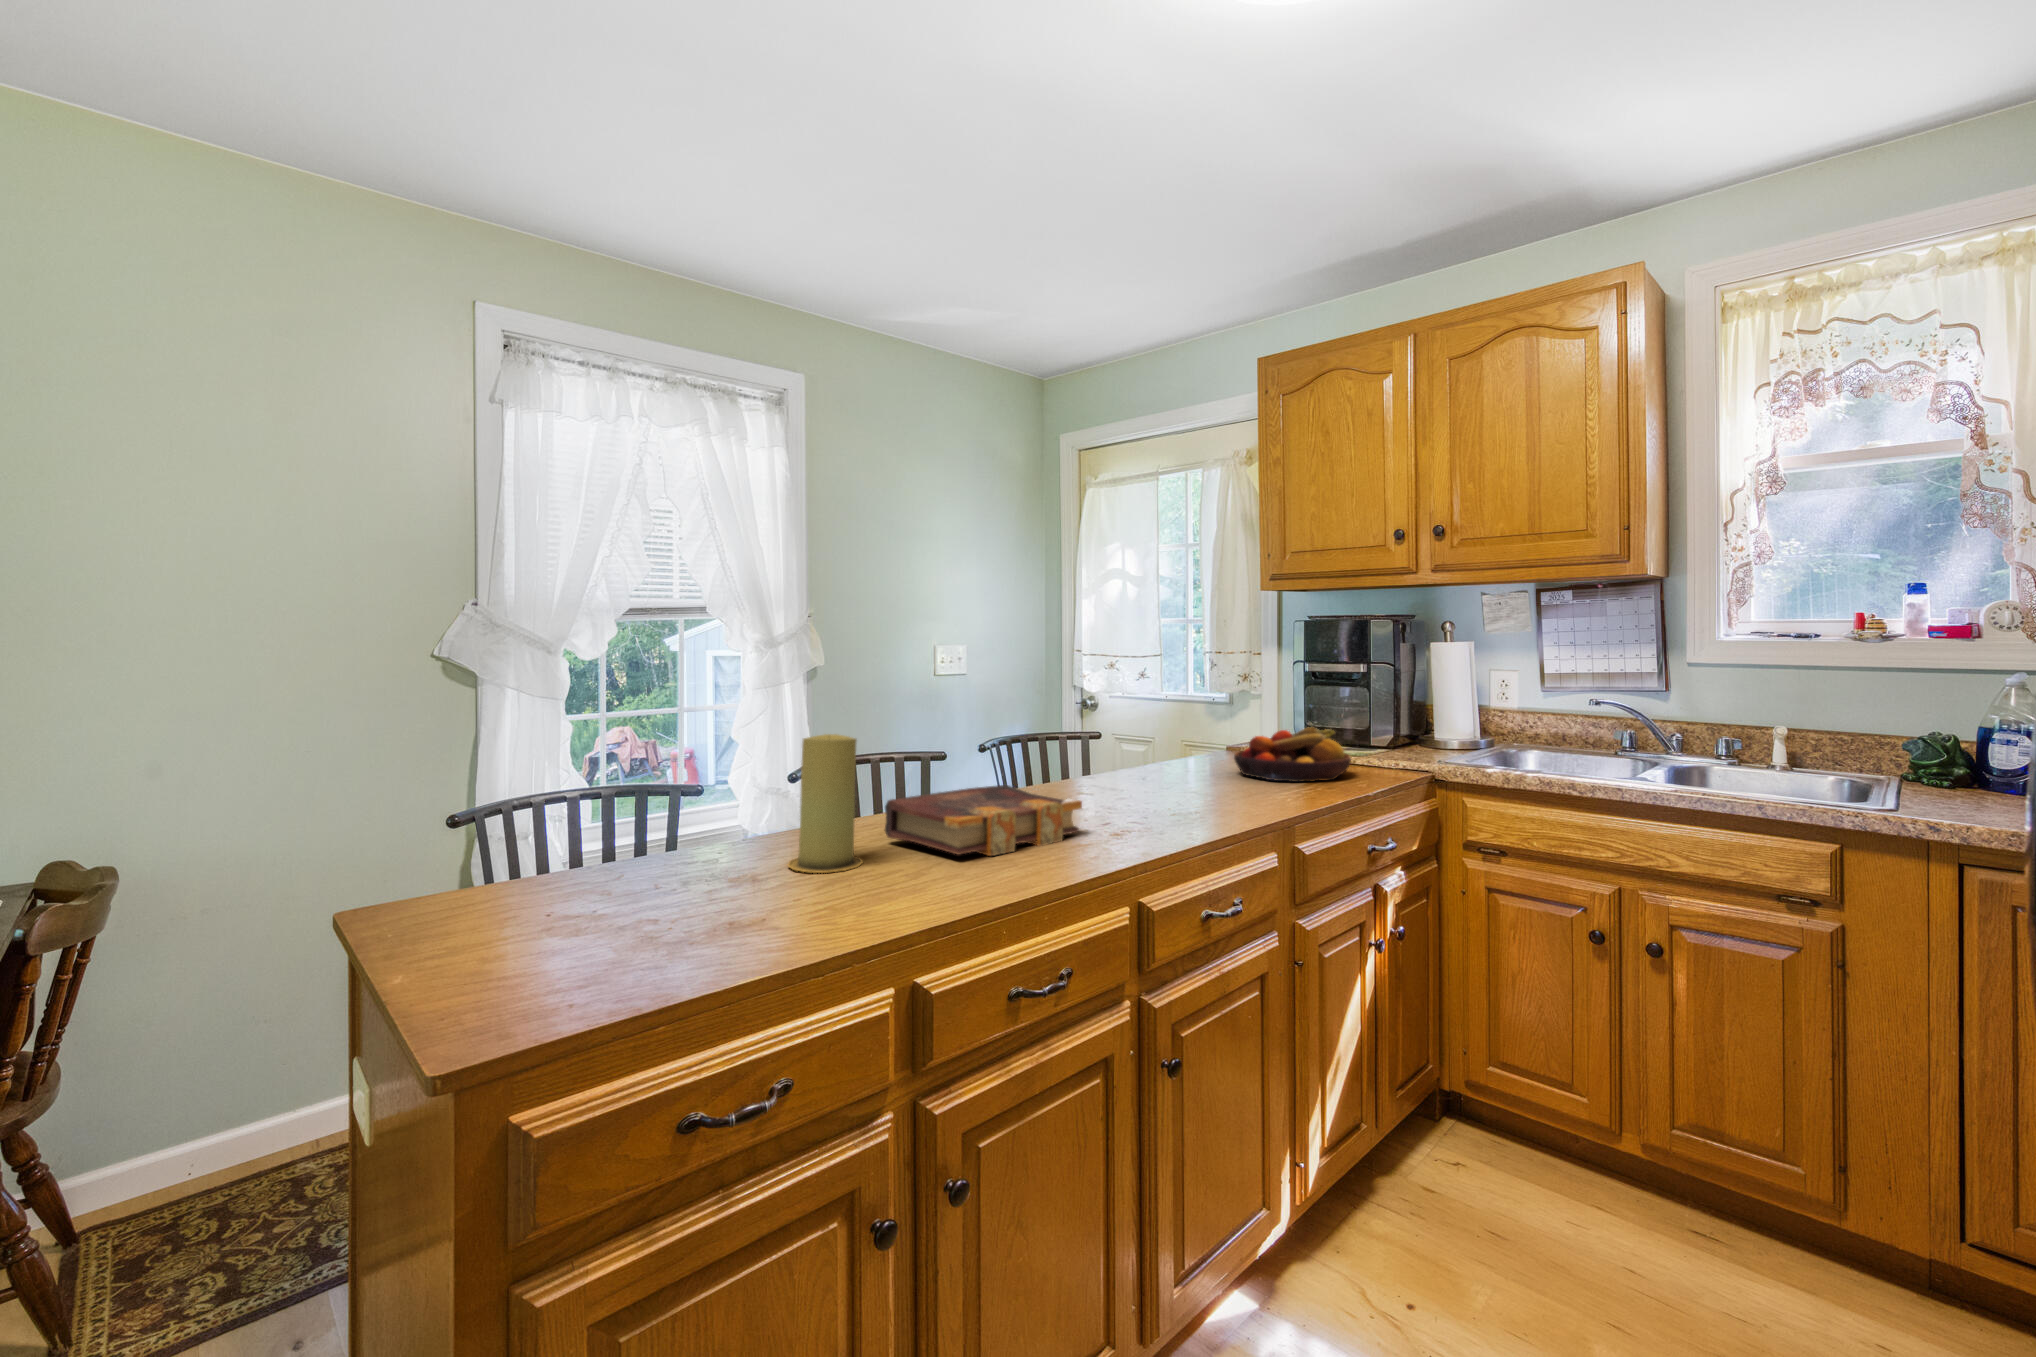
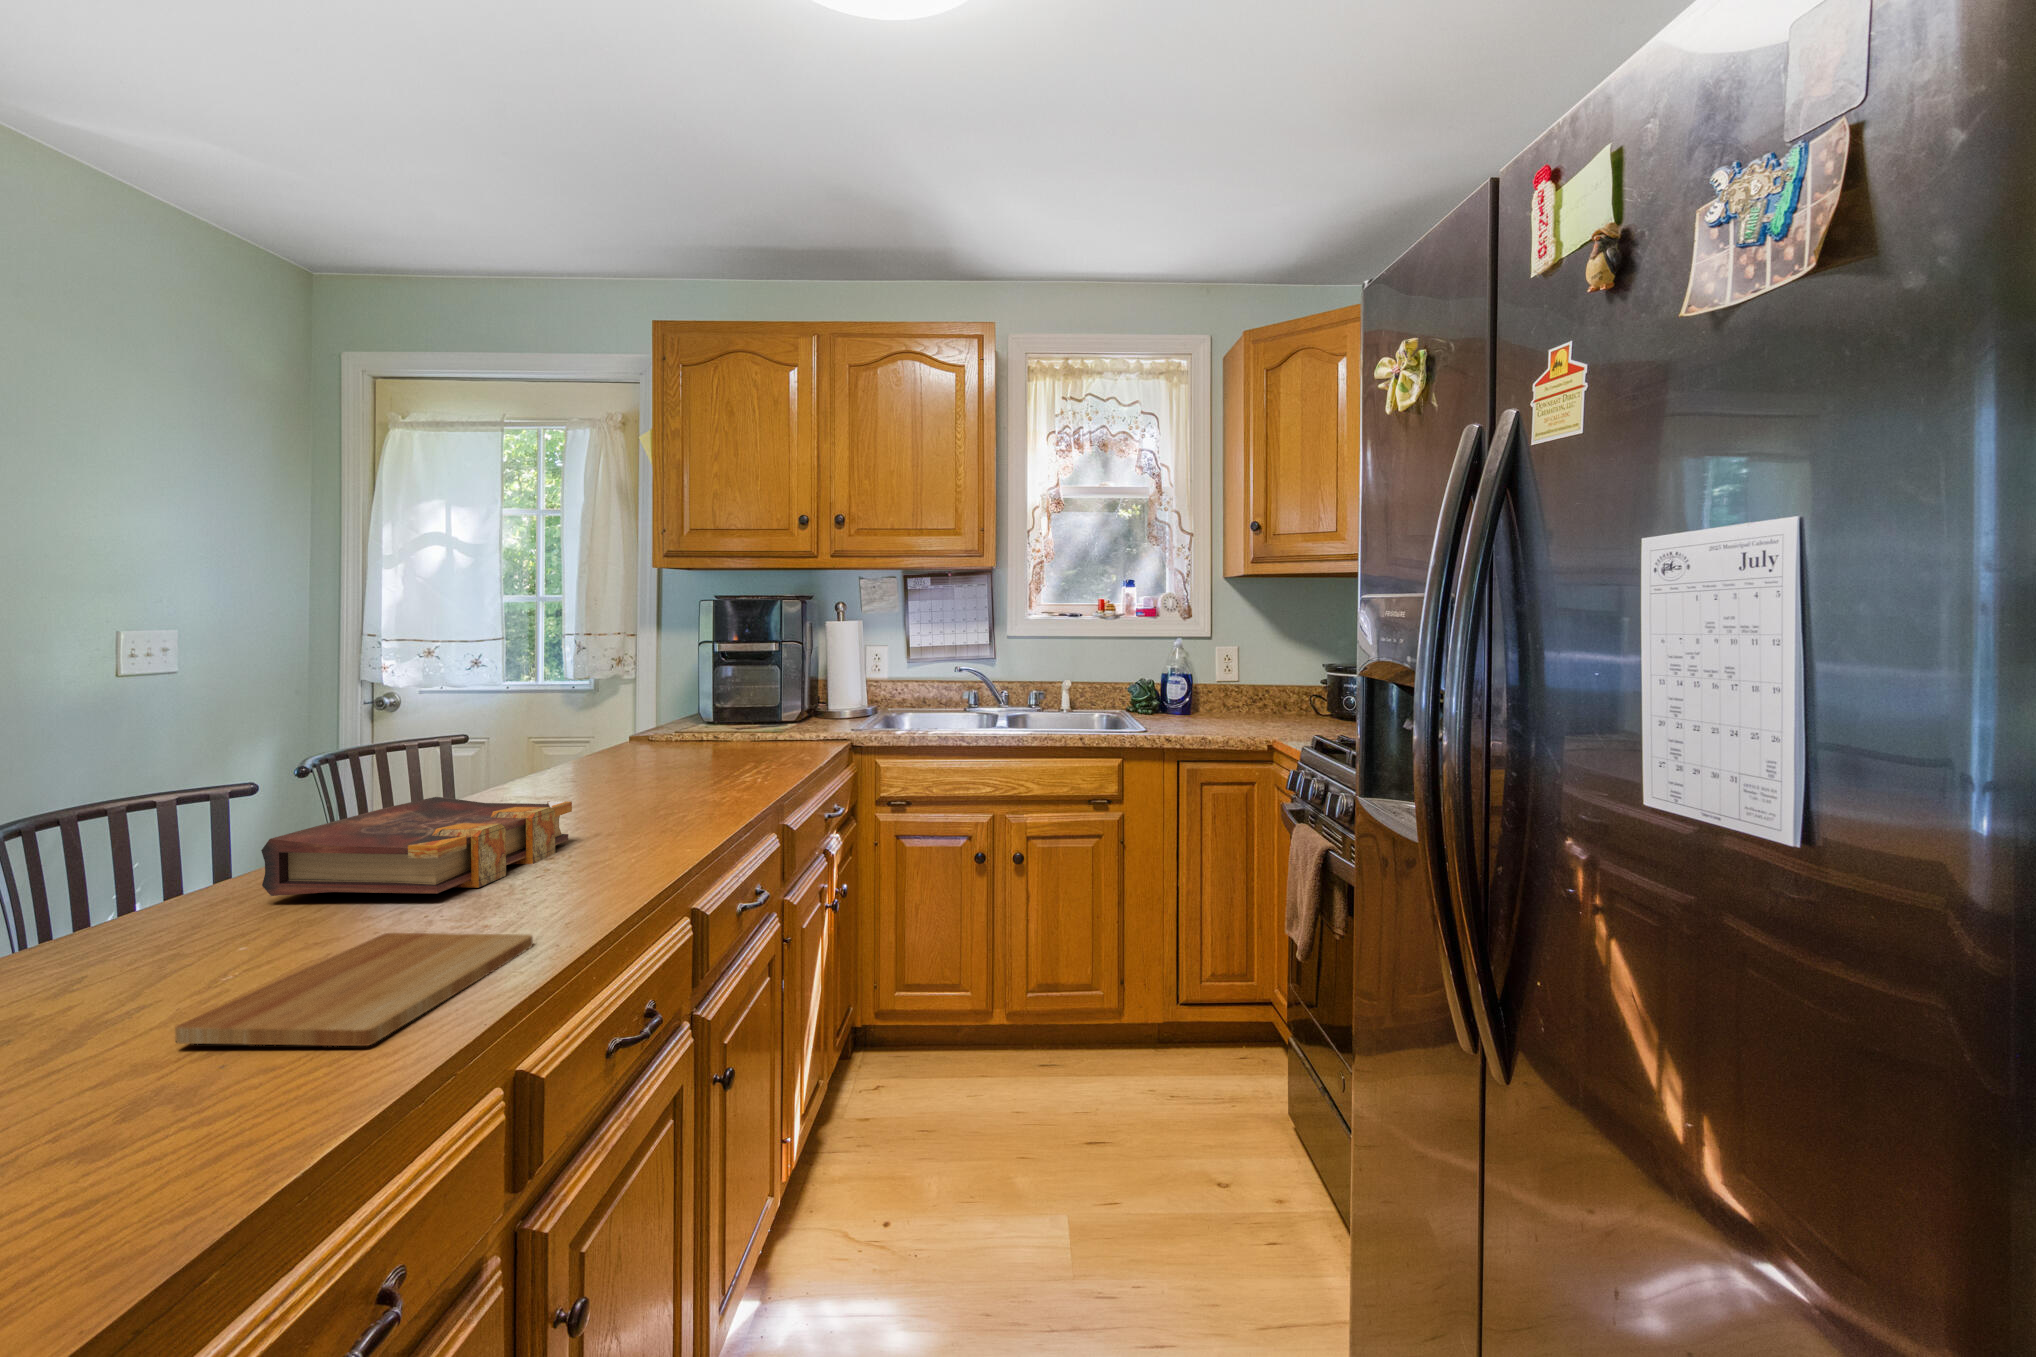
fruit bowl: present [1234,727,1351,782] -> none [665,703,787,760]
candle: present [787,734,863,873] -> none [97,745,261,976]
cutting board: none [768,875,972,941] -> present [175,933,533,1046]

